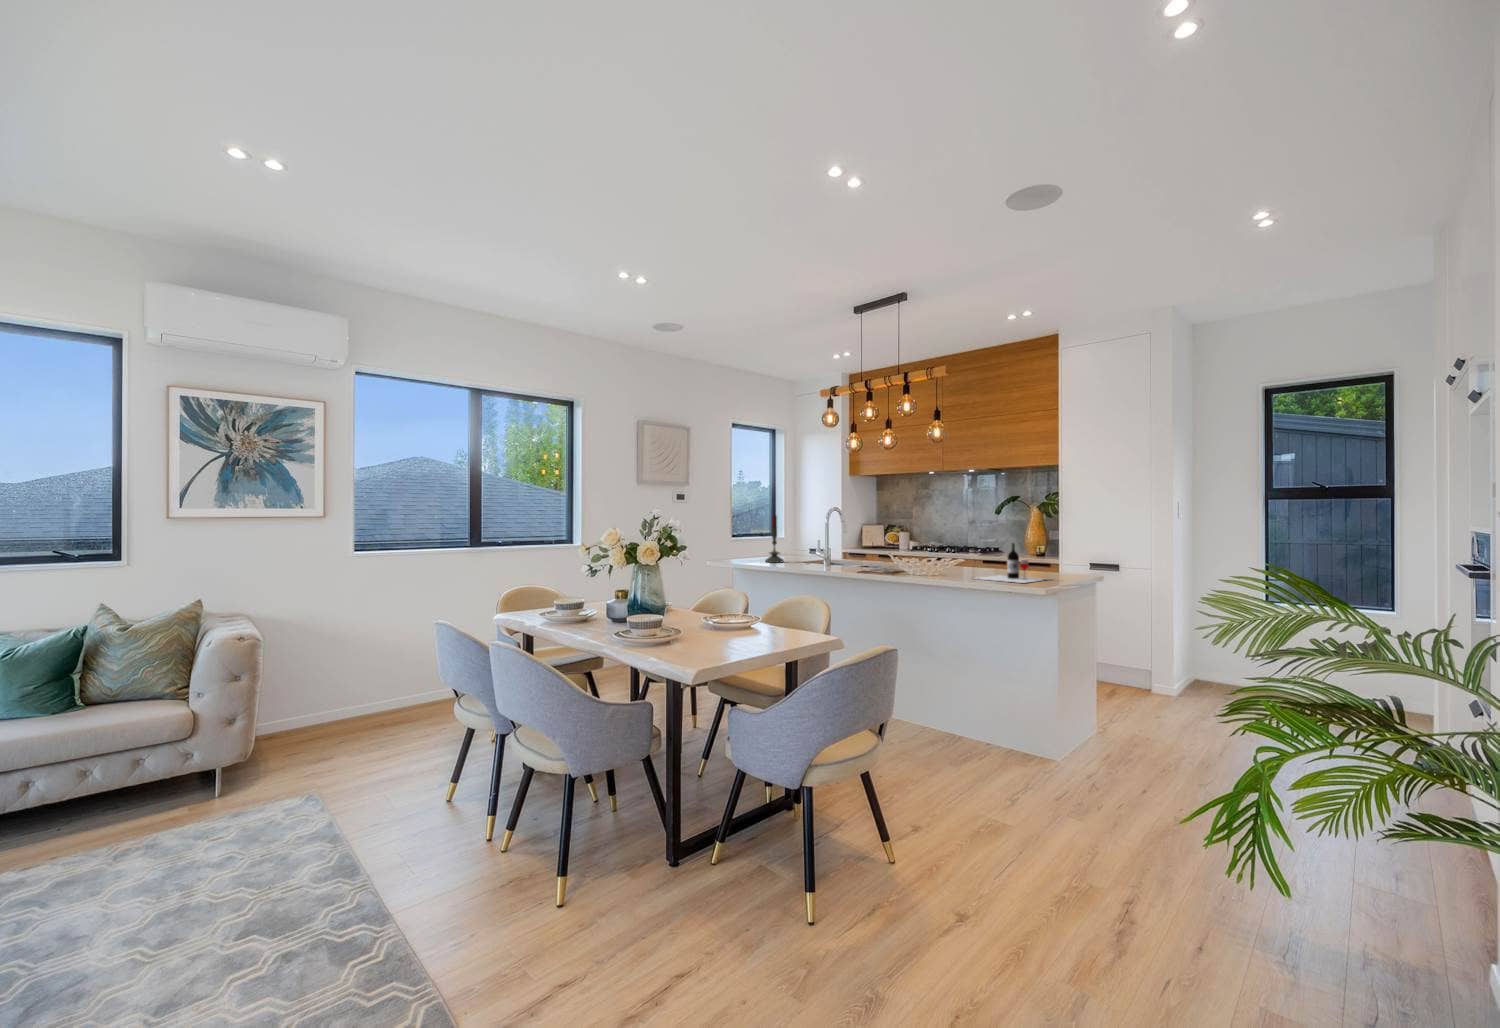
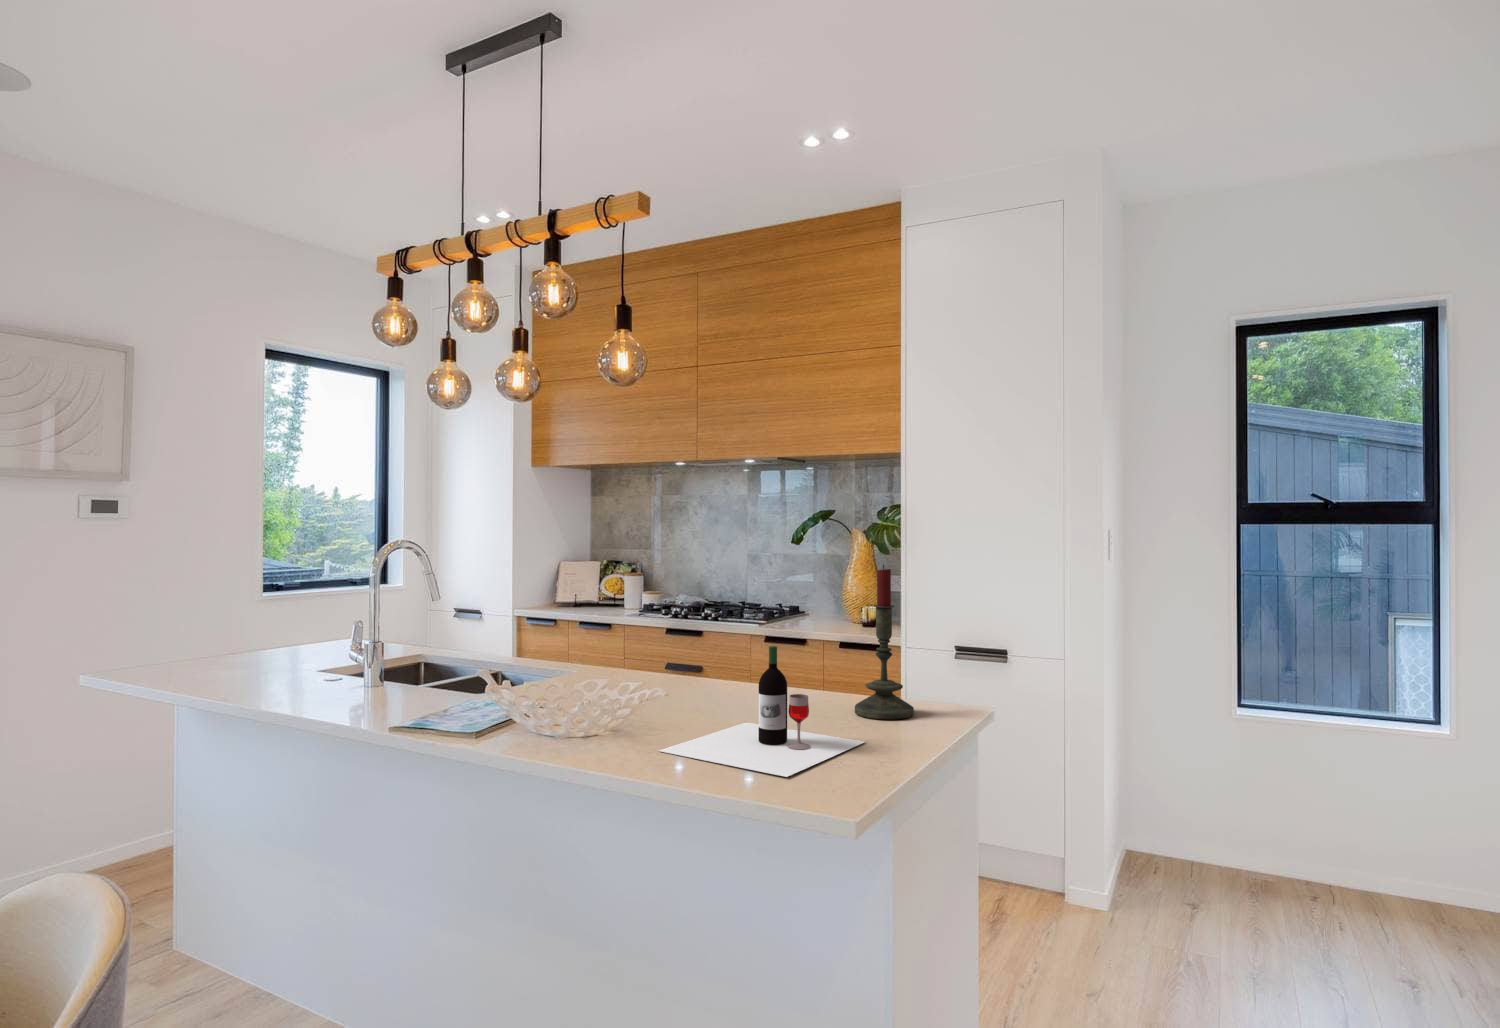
candle: present [765,515,784,563] -> present [855,565,914,720]

